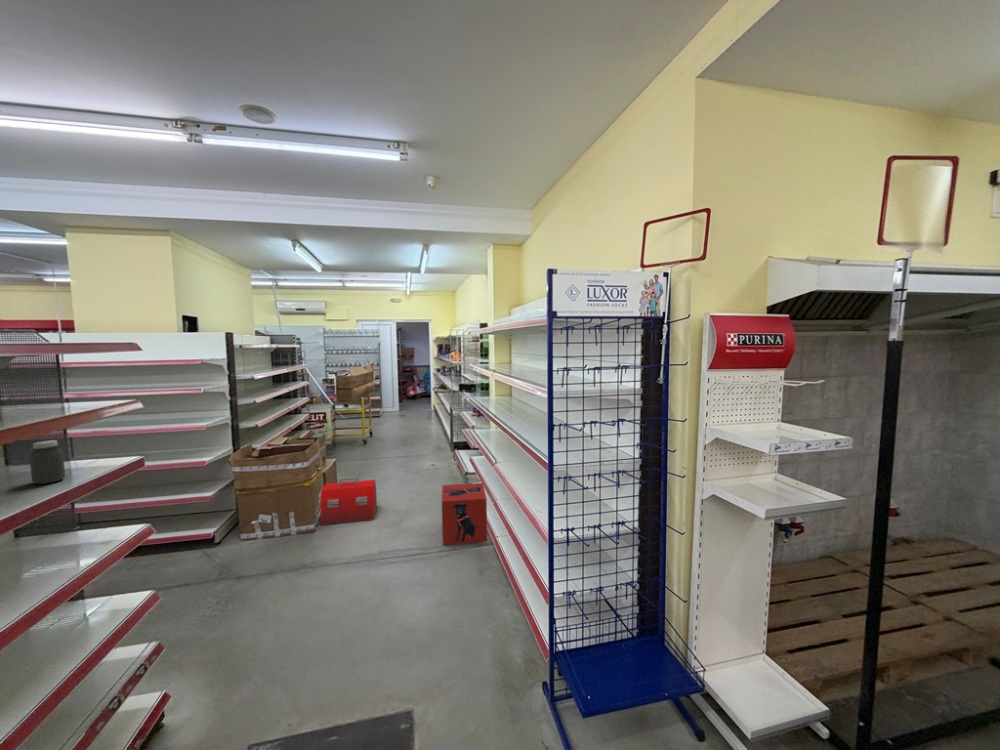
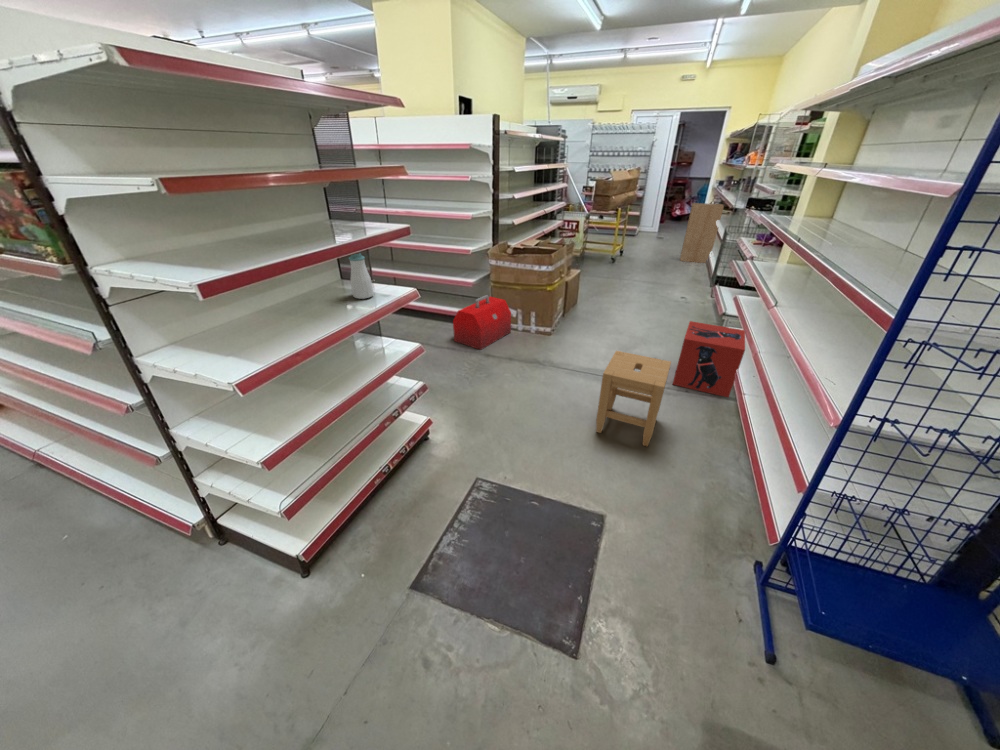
shelving unit: none [421,387,445,433] -> present [680,203,724,263]
jar: present [30,440,65,484] -> none [333,196,357,234]
toolbox: present [320,477,377,525] -> present [453,295,511,350]
soap bottle: none [45,495,84,559] -> present [349,253,374,299]
stool: none [381,525,437,619] -> present [596,351,671,446]

